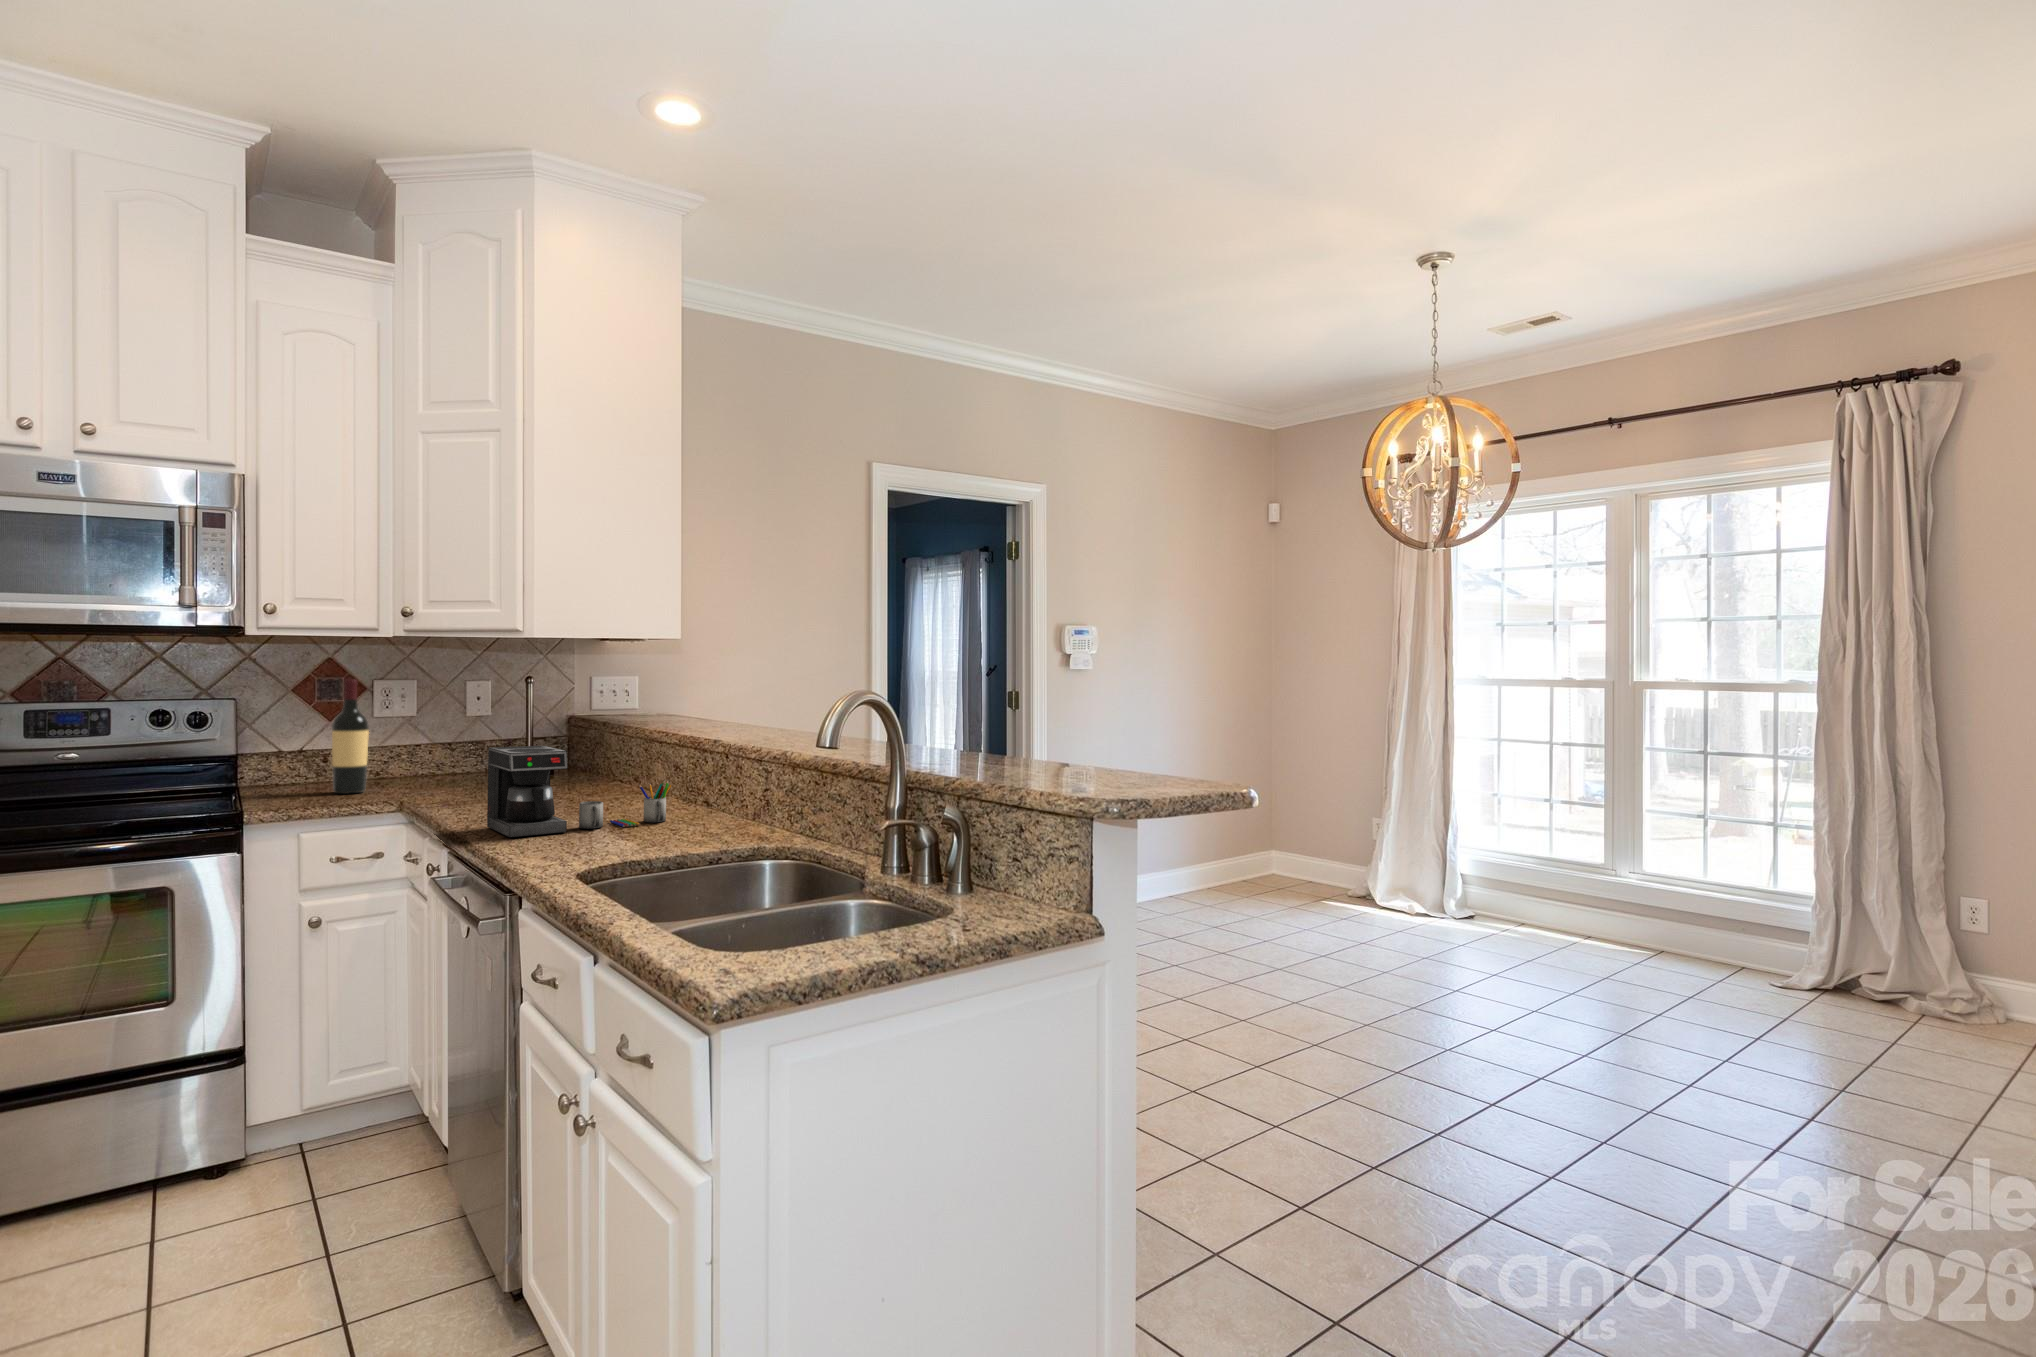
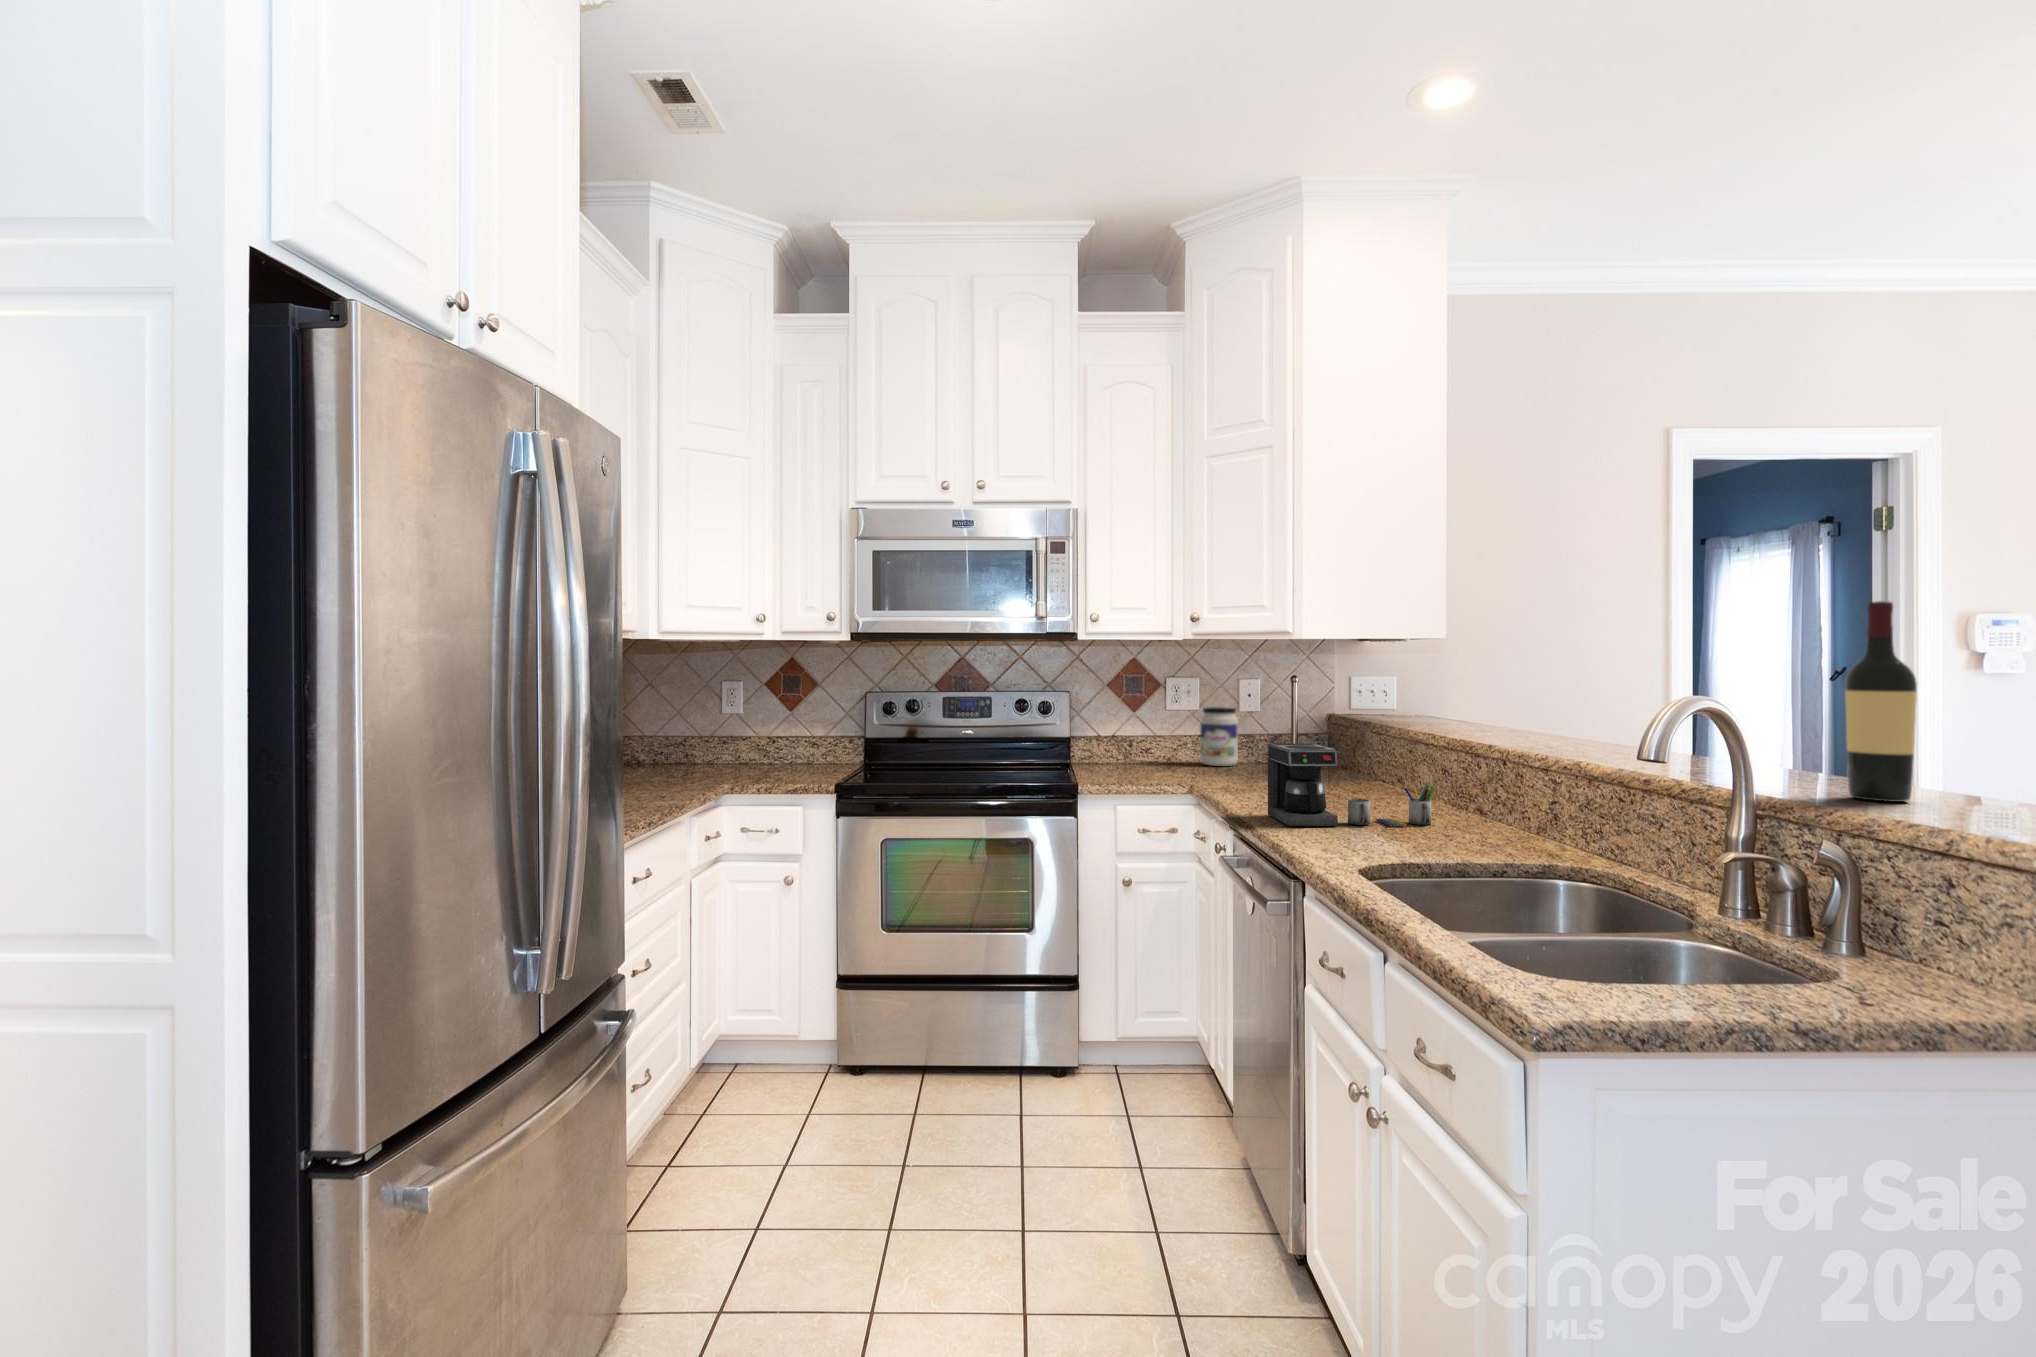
wine bottle: present [332,679,369,794] -> present [1845,601,1917,802]
jar: none [415,709,465,776] -> present [1200,707,1238,766]

